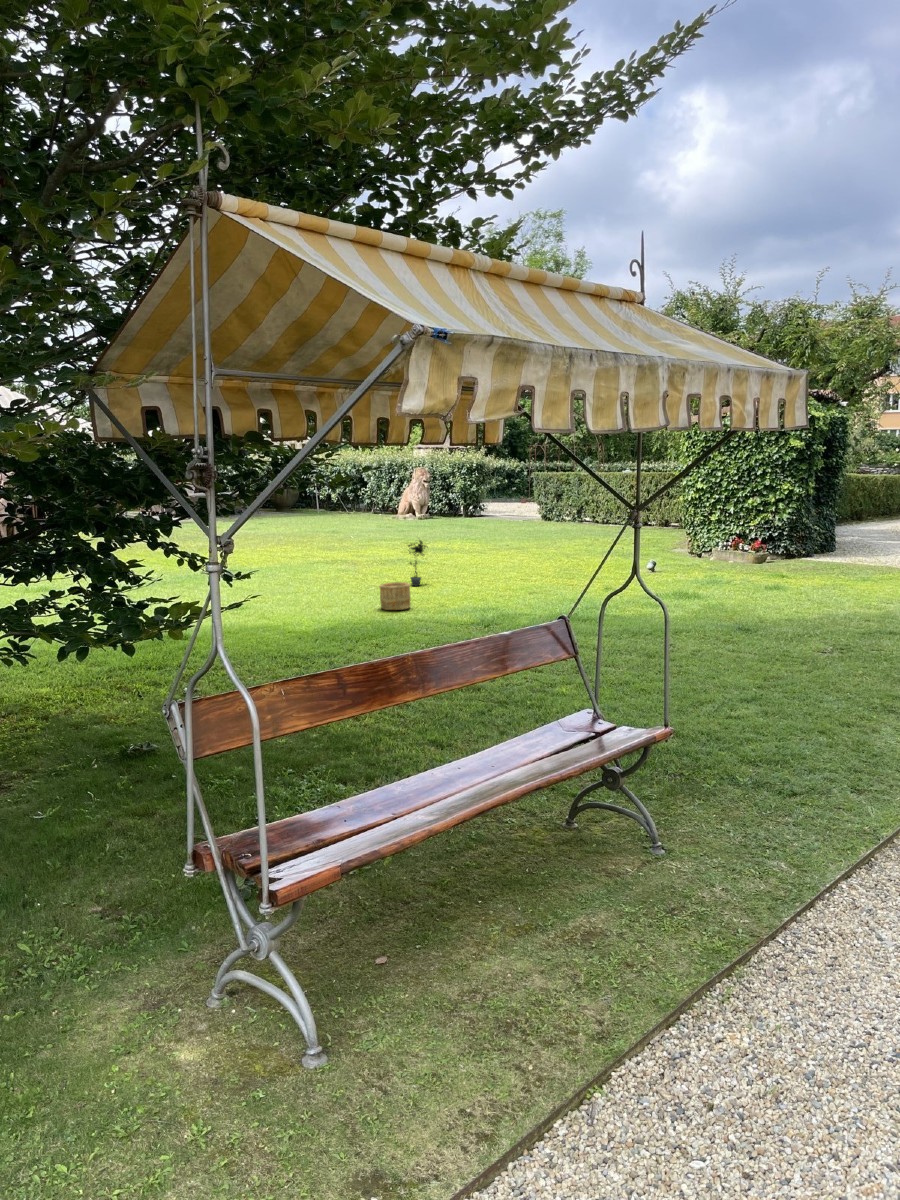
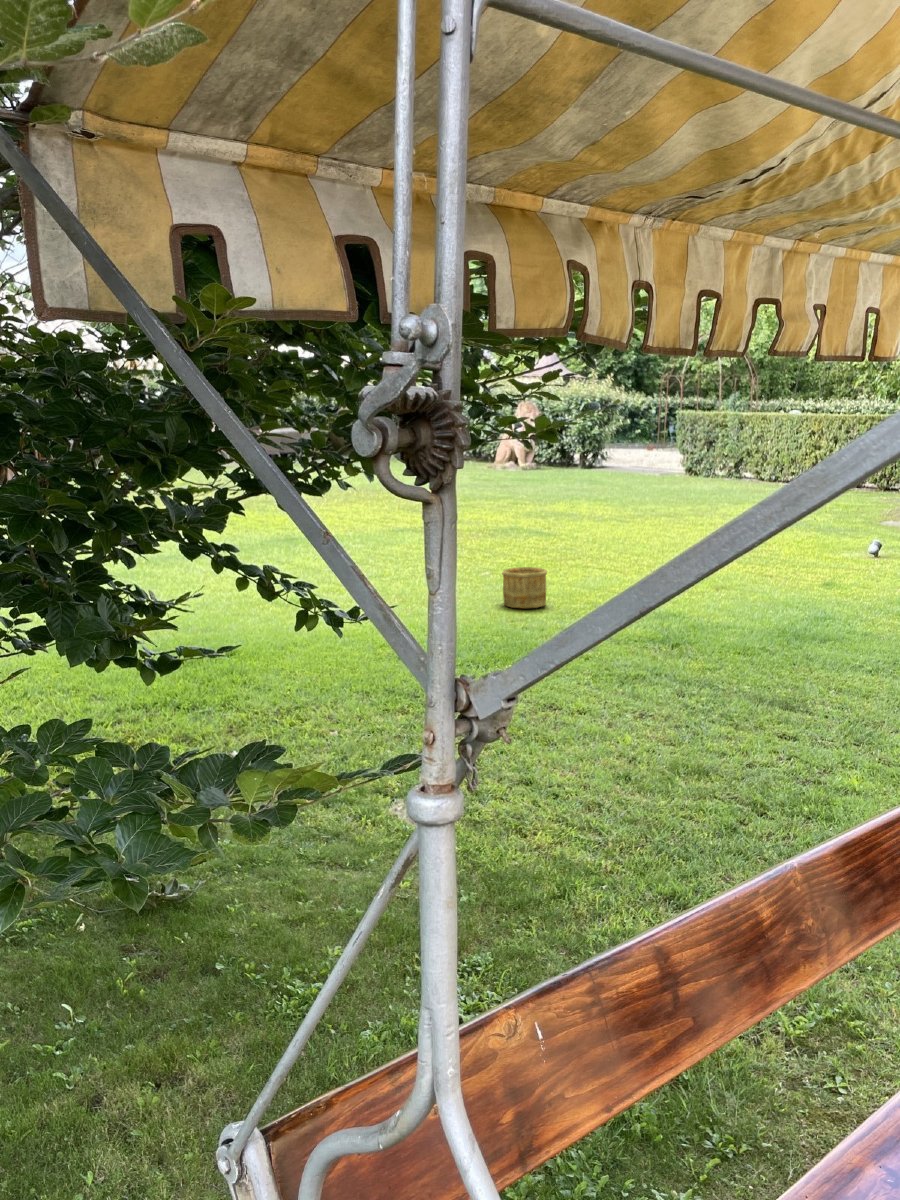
potted plant: present [408,540,426,586] -> none [532,502,565,570]

